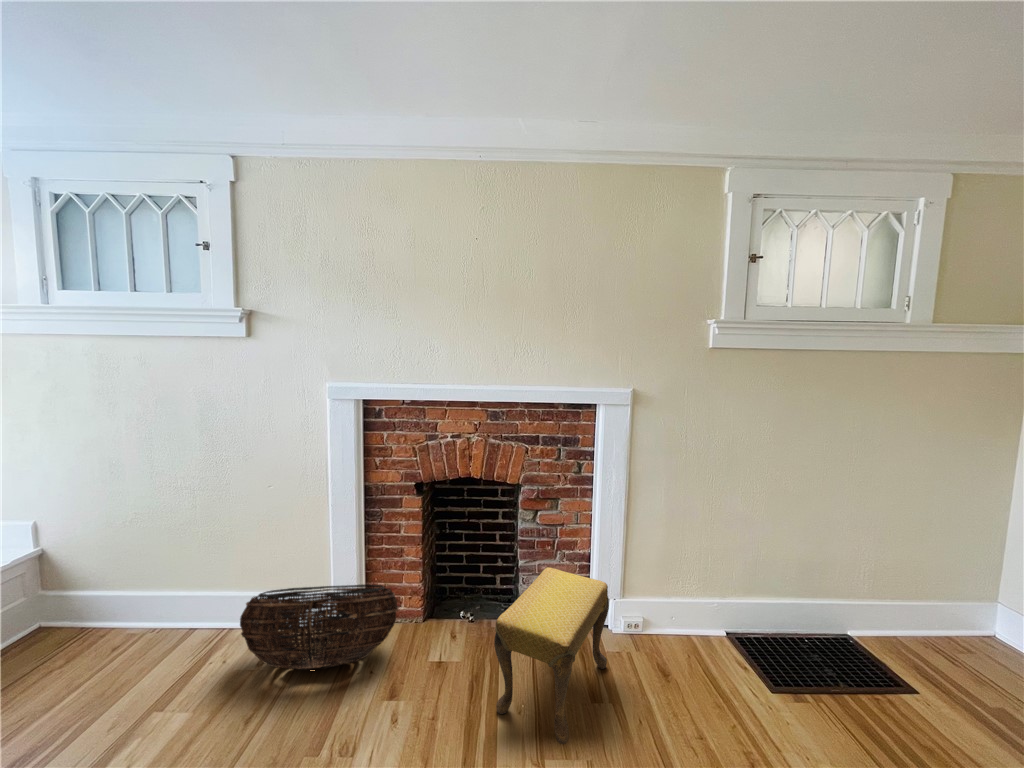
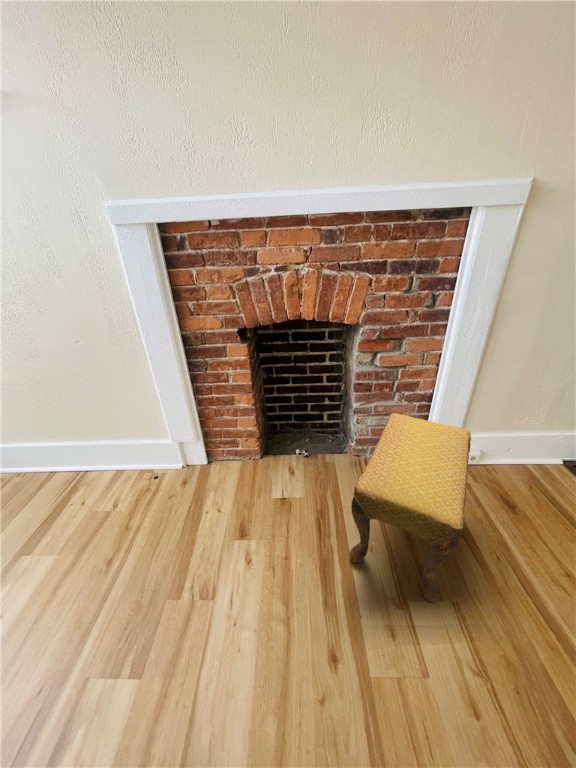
basket: present [240,584,399,669] -> none [73,434,237,521]

